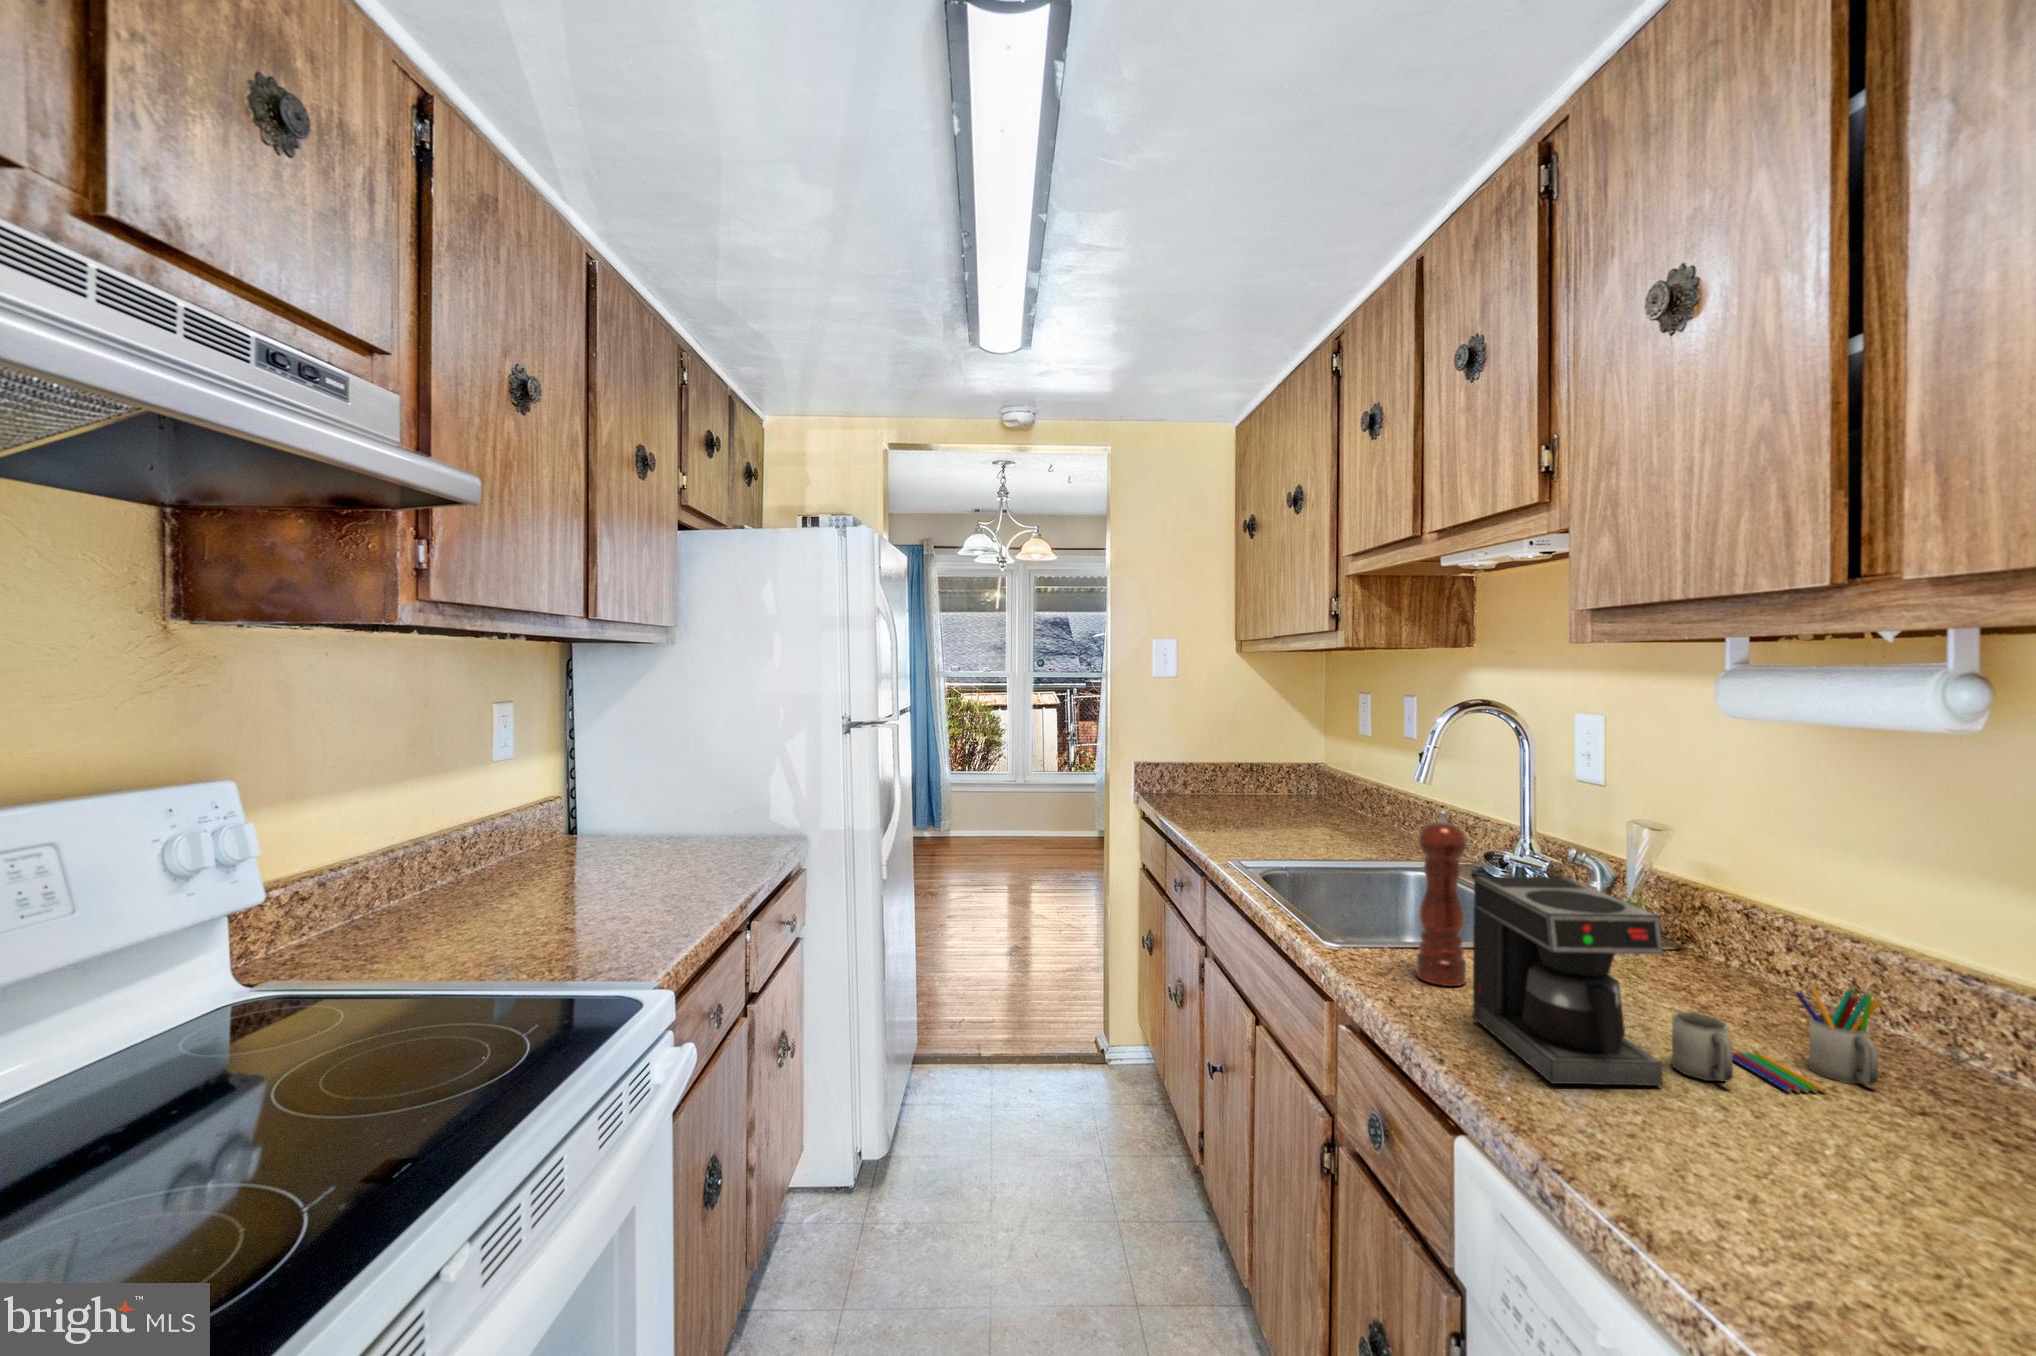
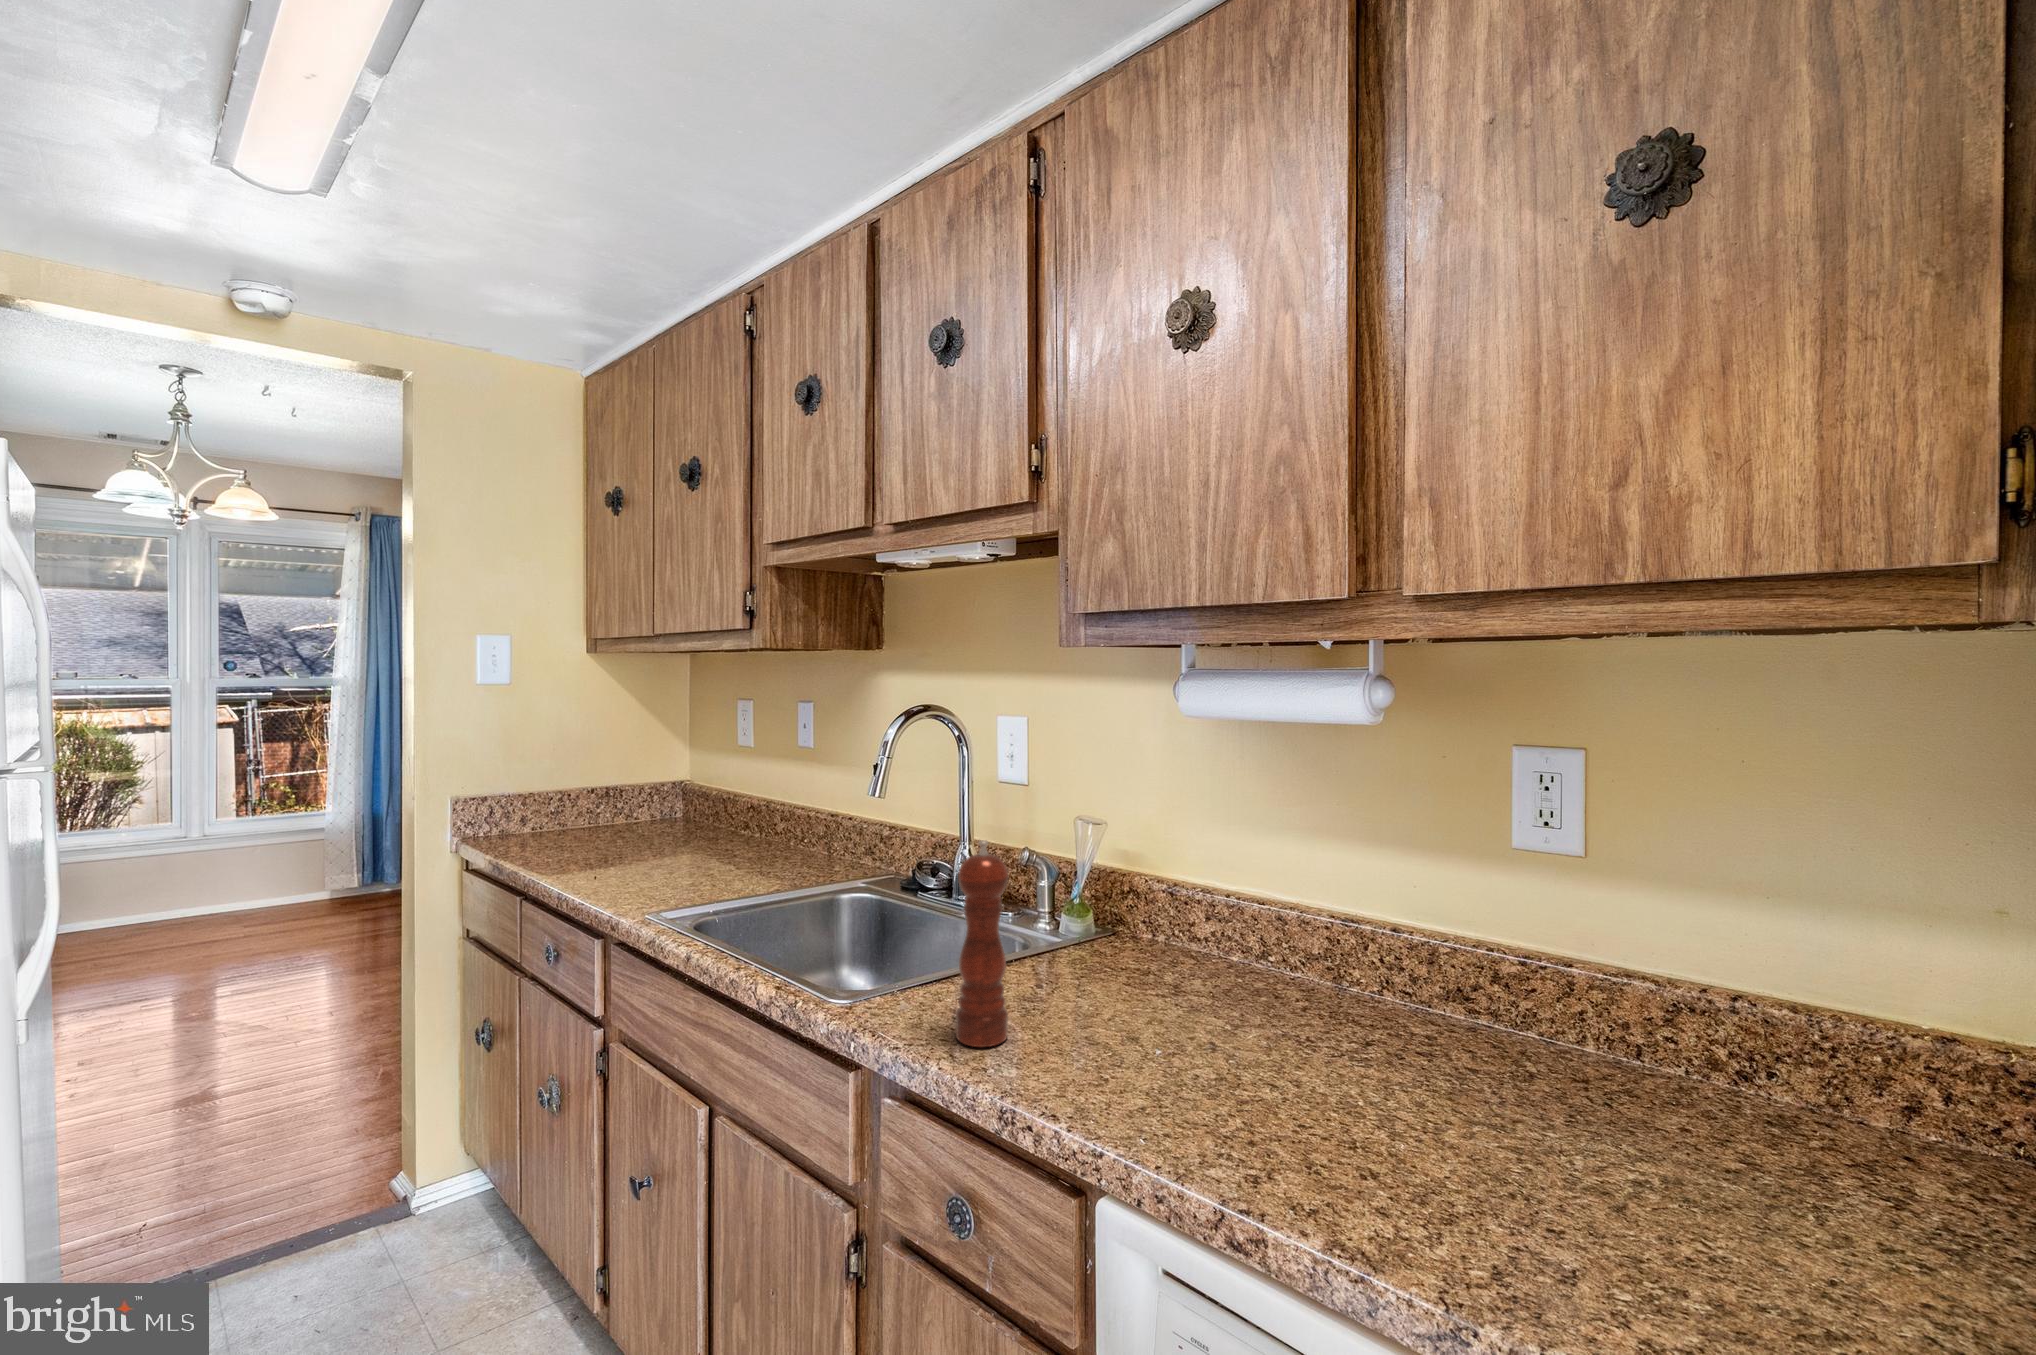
coffee maker: present [1473,876,1882,1093] -> none [1055,898,1347,1152]

